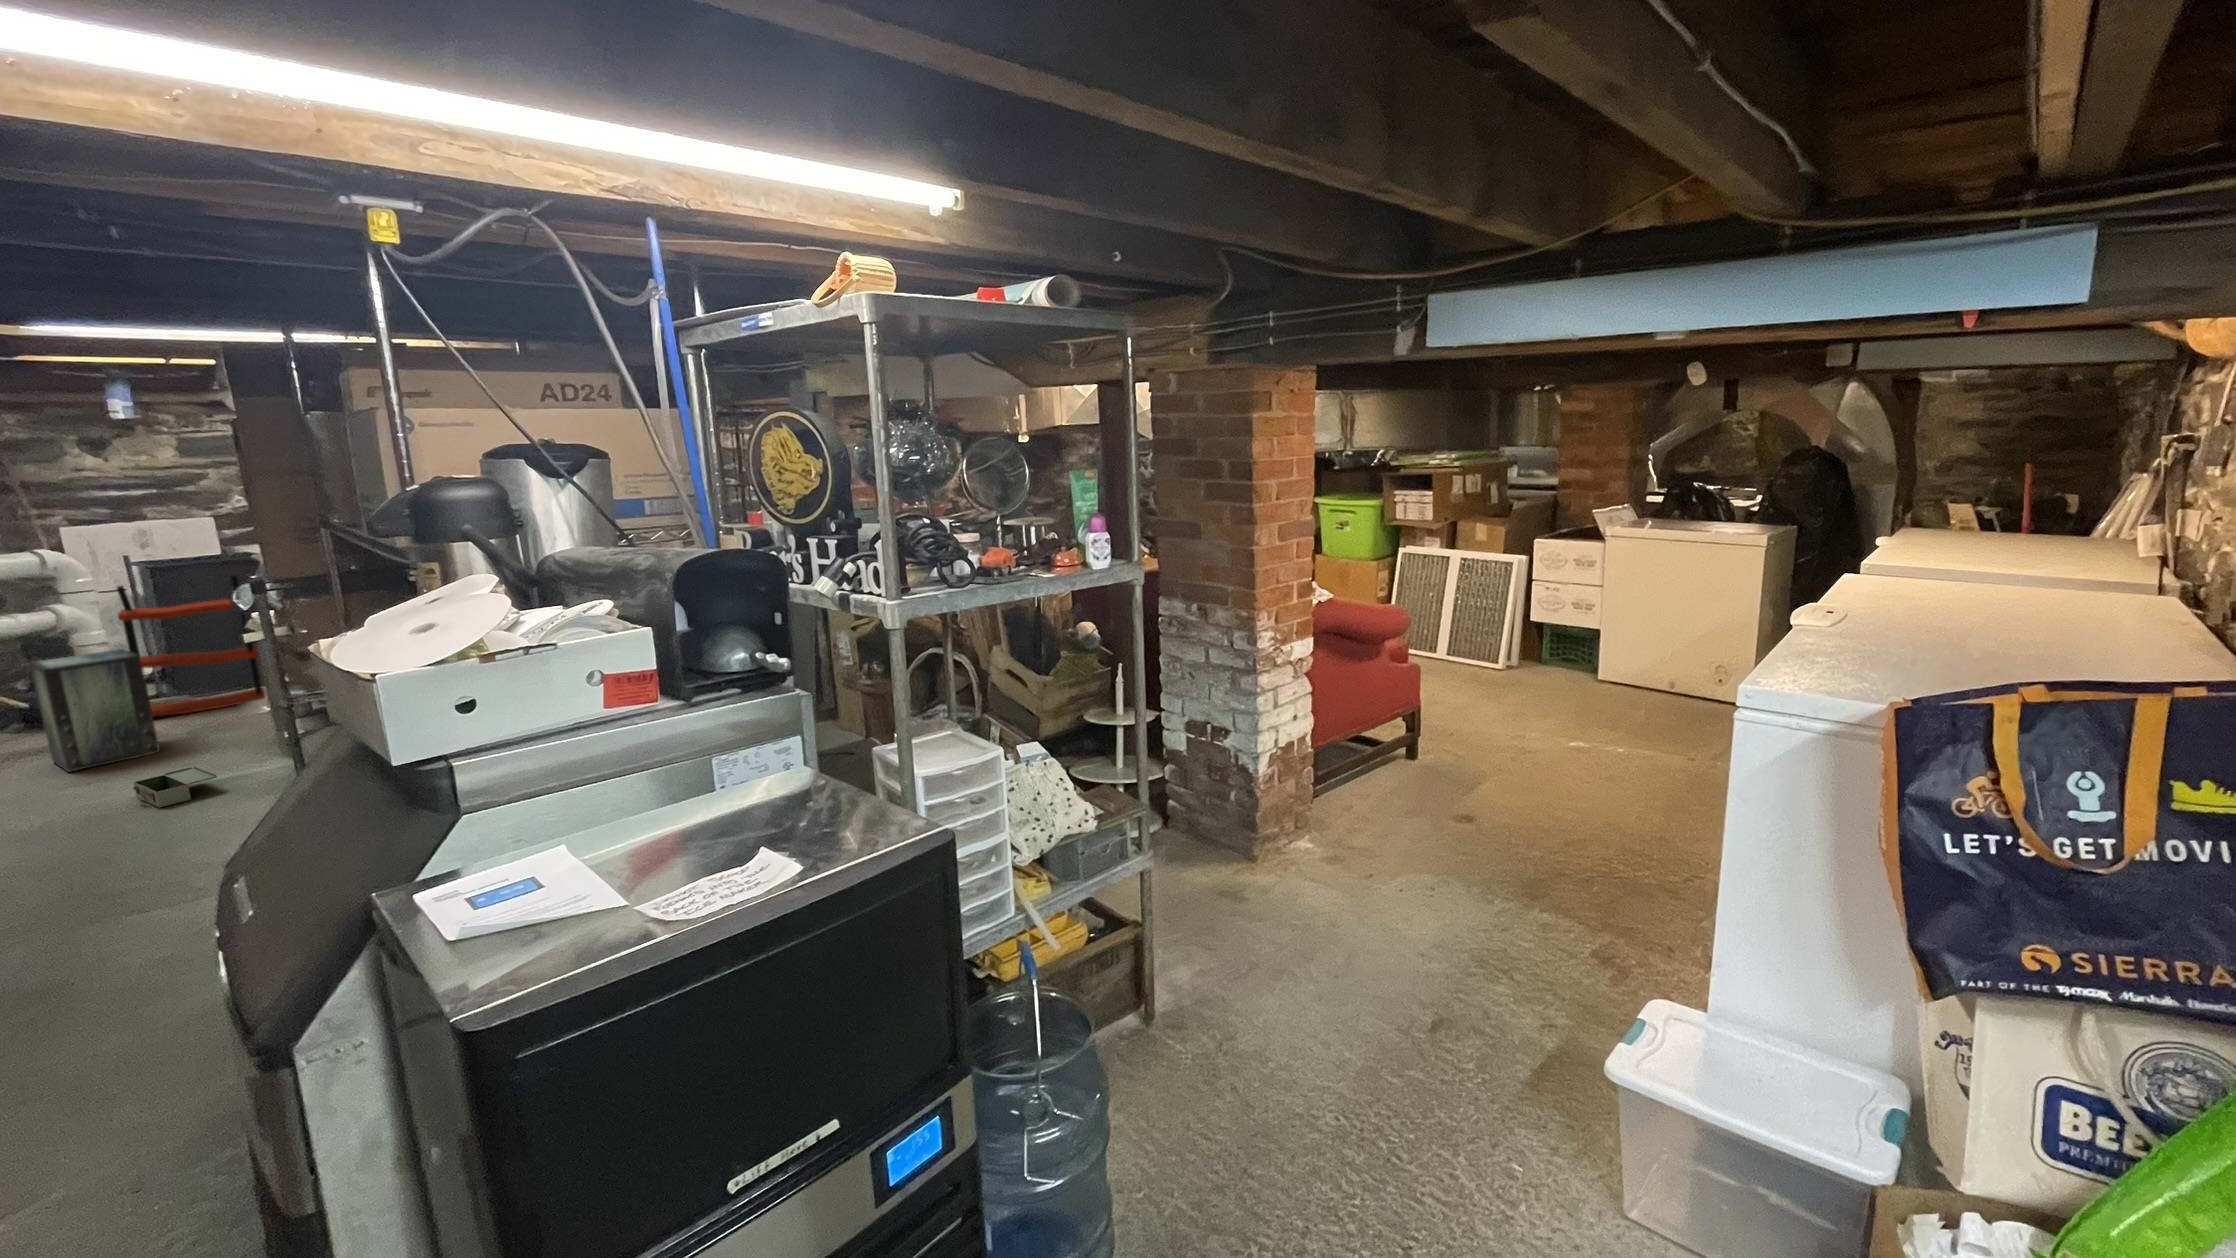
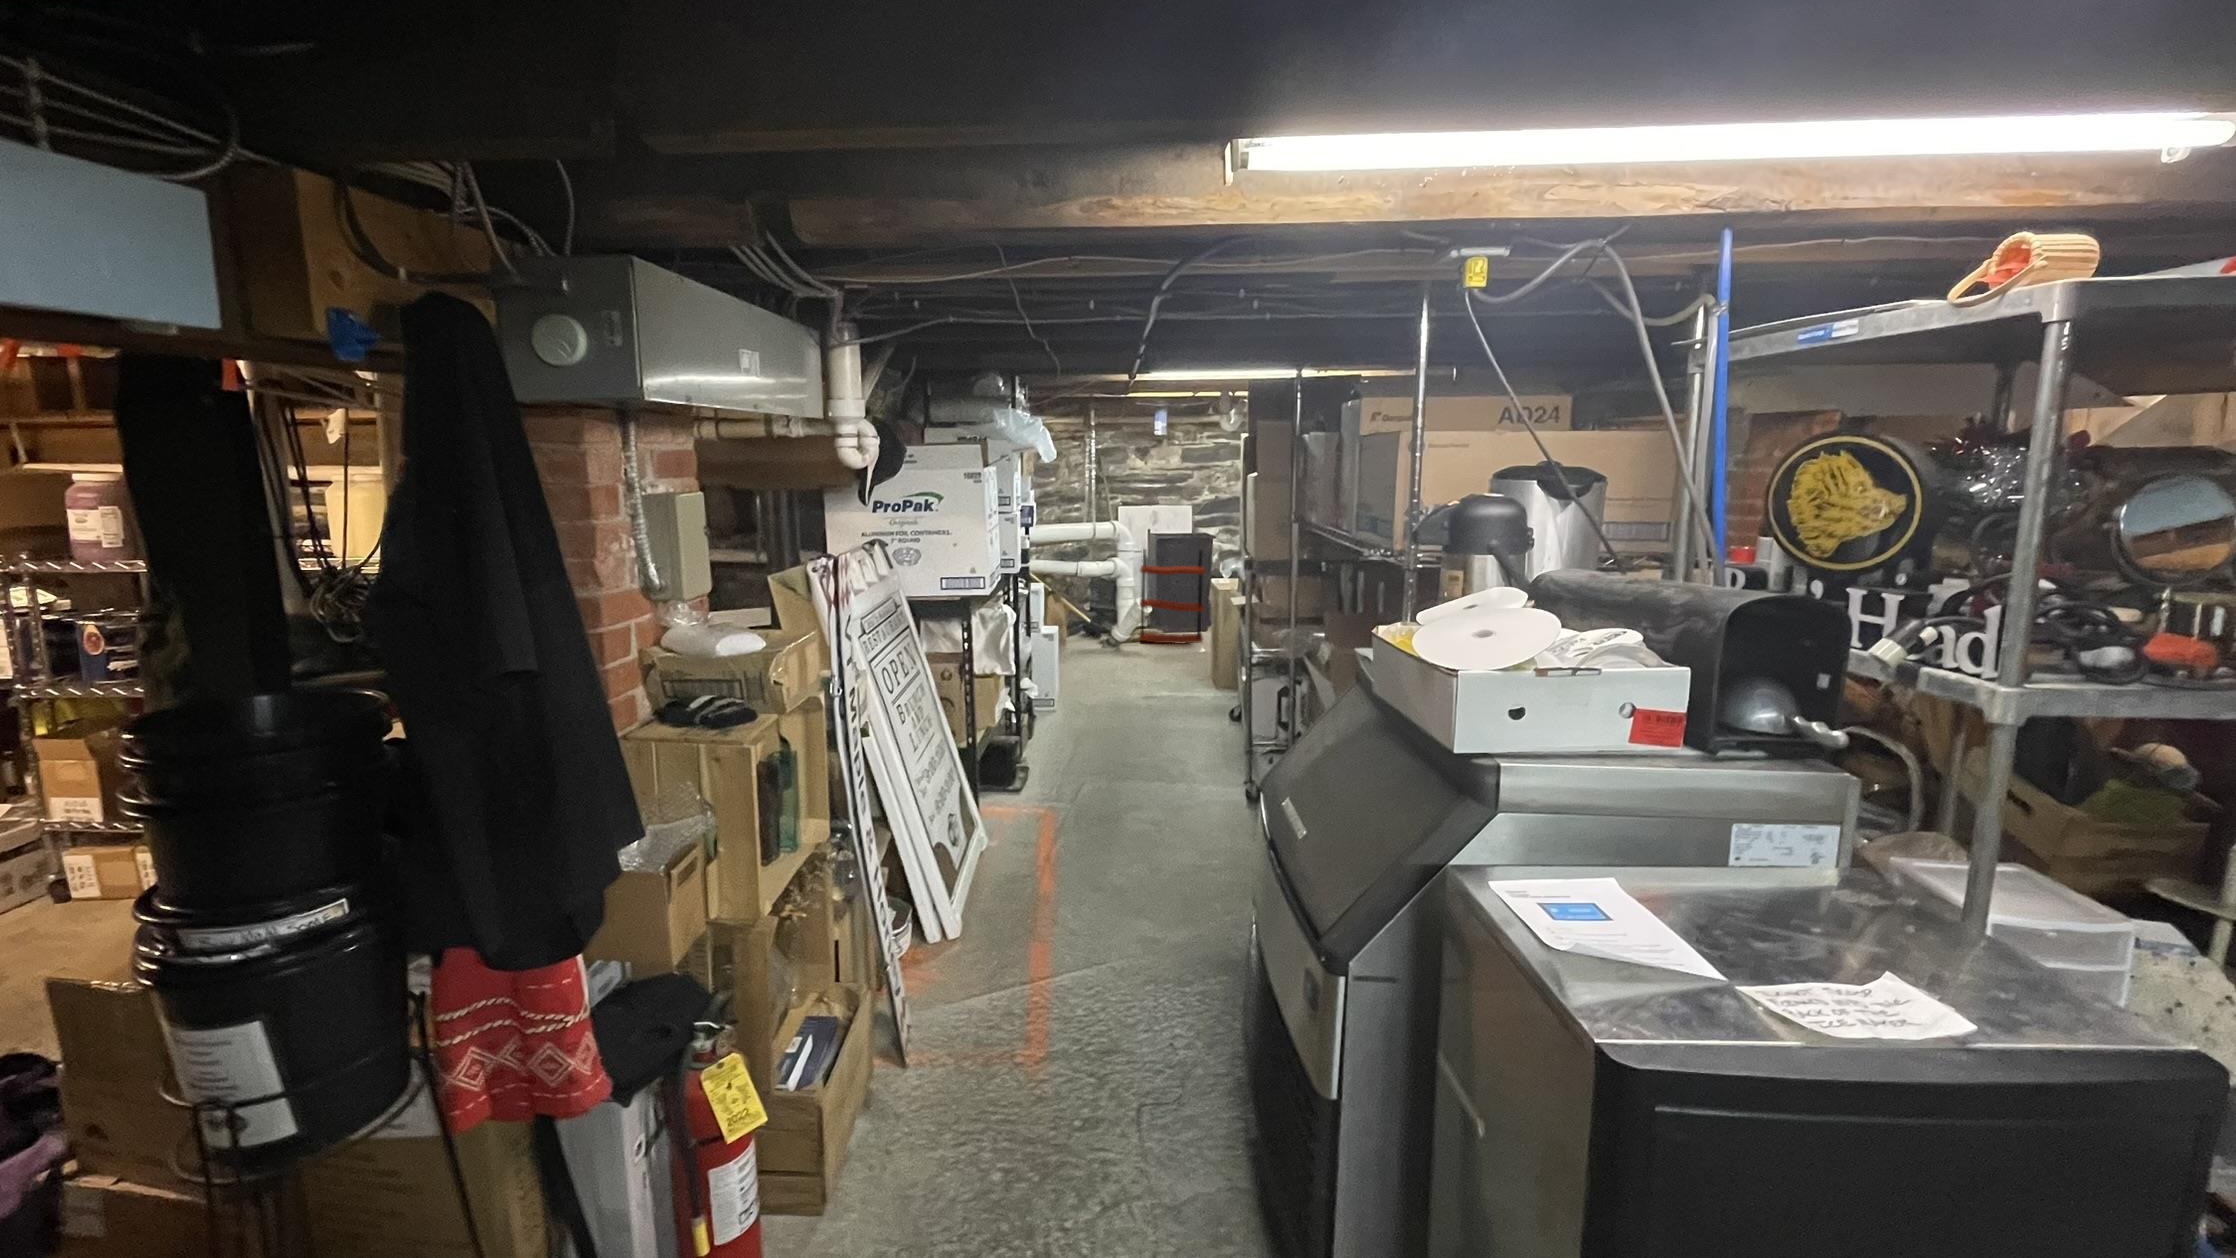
storage box: present [29,649,160,772] -> none [1100,592,1151,668]
toolbox: present [133,767,217,807] -> none [1139,683,1181,707]

